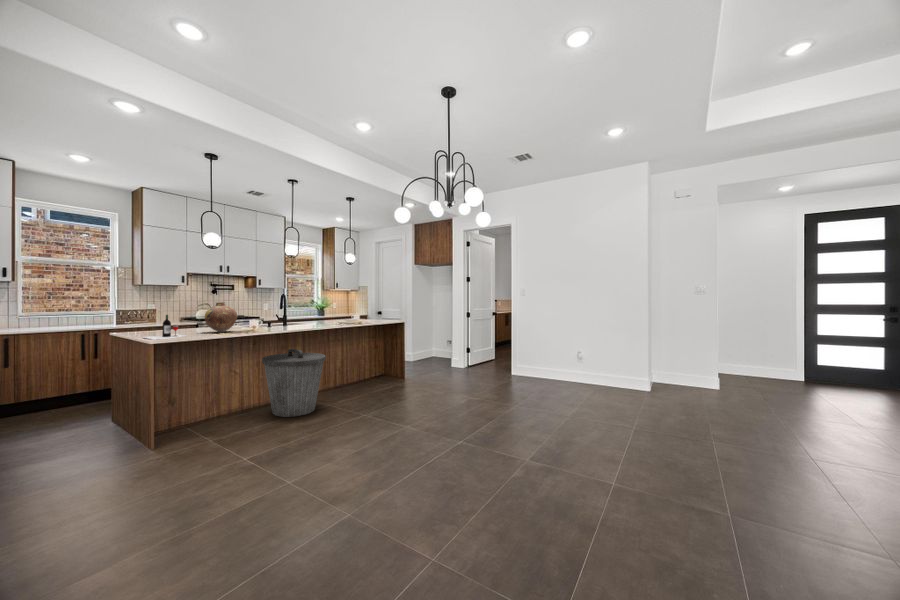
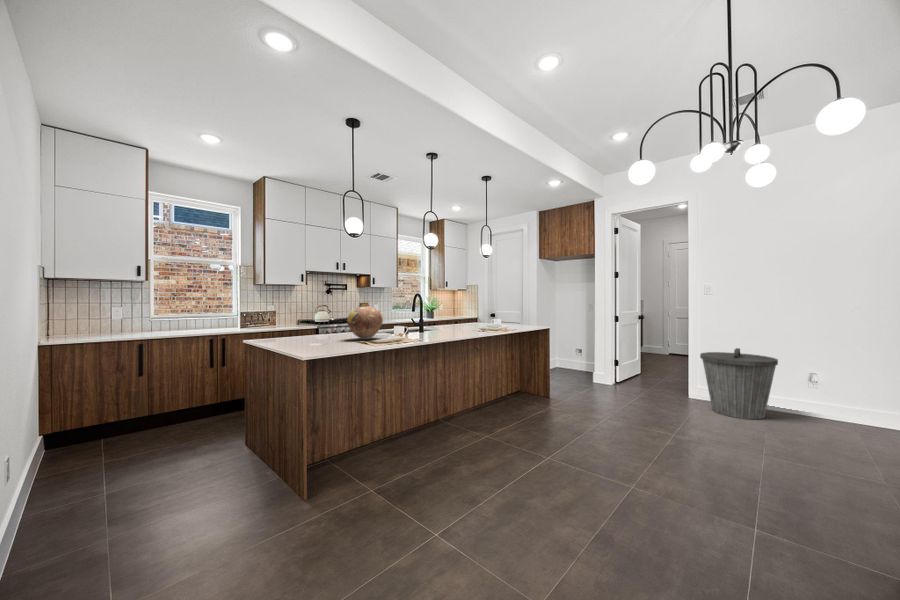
wine bottle: present [144,315,186,340] -> none [284,318,347,352]
trash can: present [262,349,326,417] -> present [700,348,778,419]

